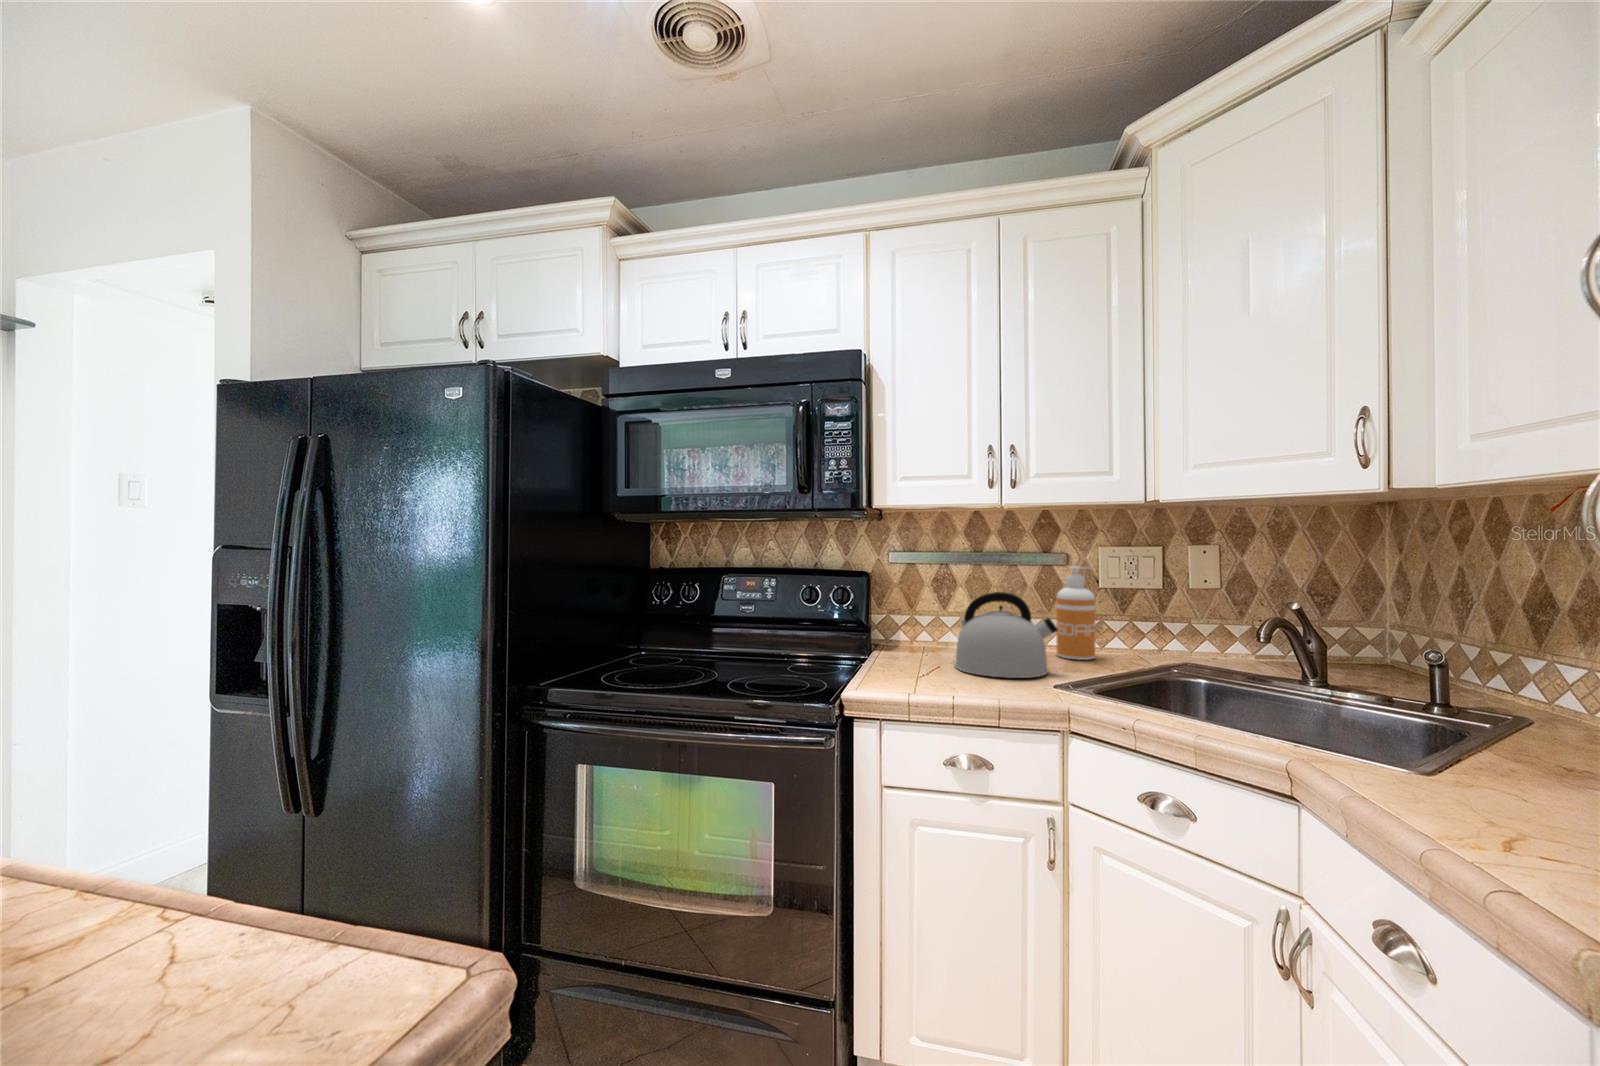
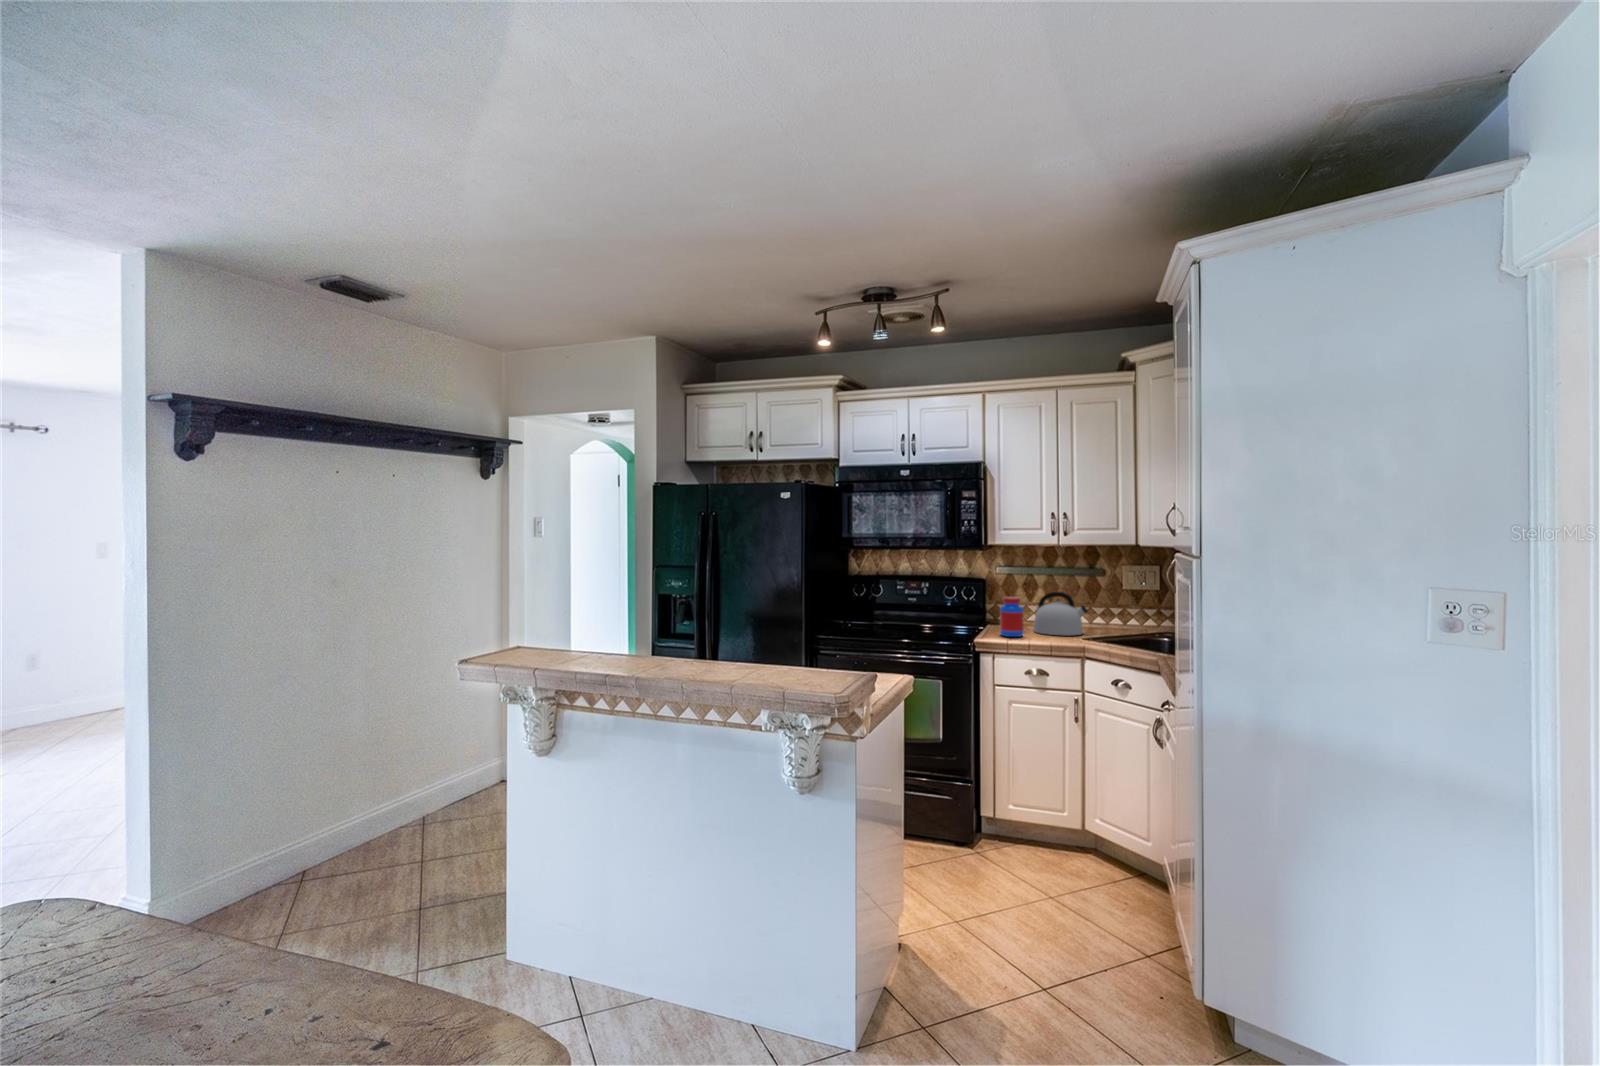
soap dispenser: present [1056,566,1095,660] -> none [1093,578,1115,629]
jar: none [894,602,939,684] -> present [1000,597,1024,637]

